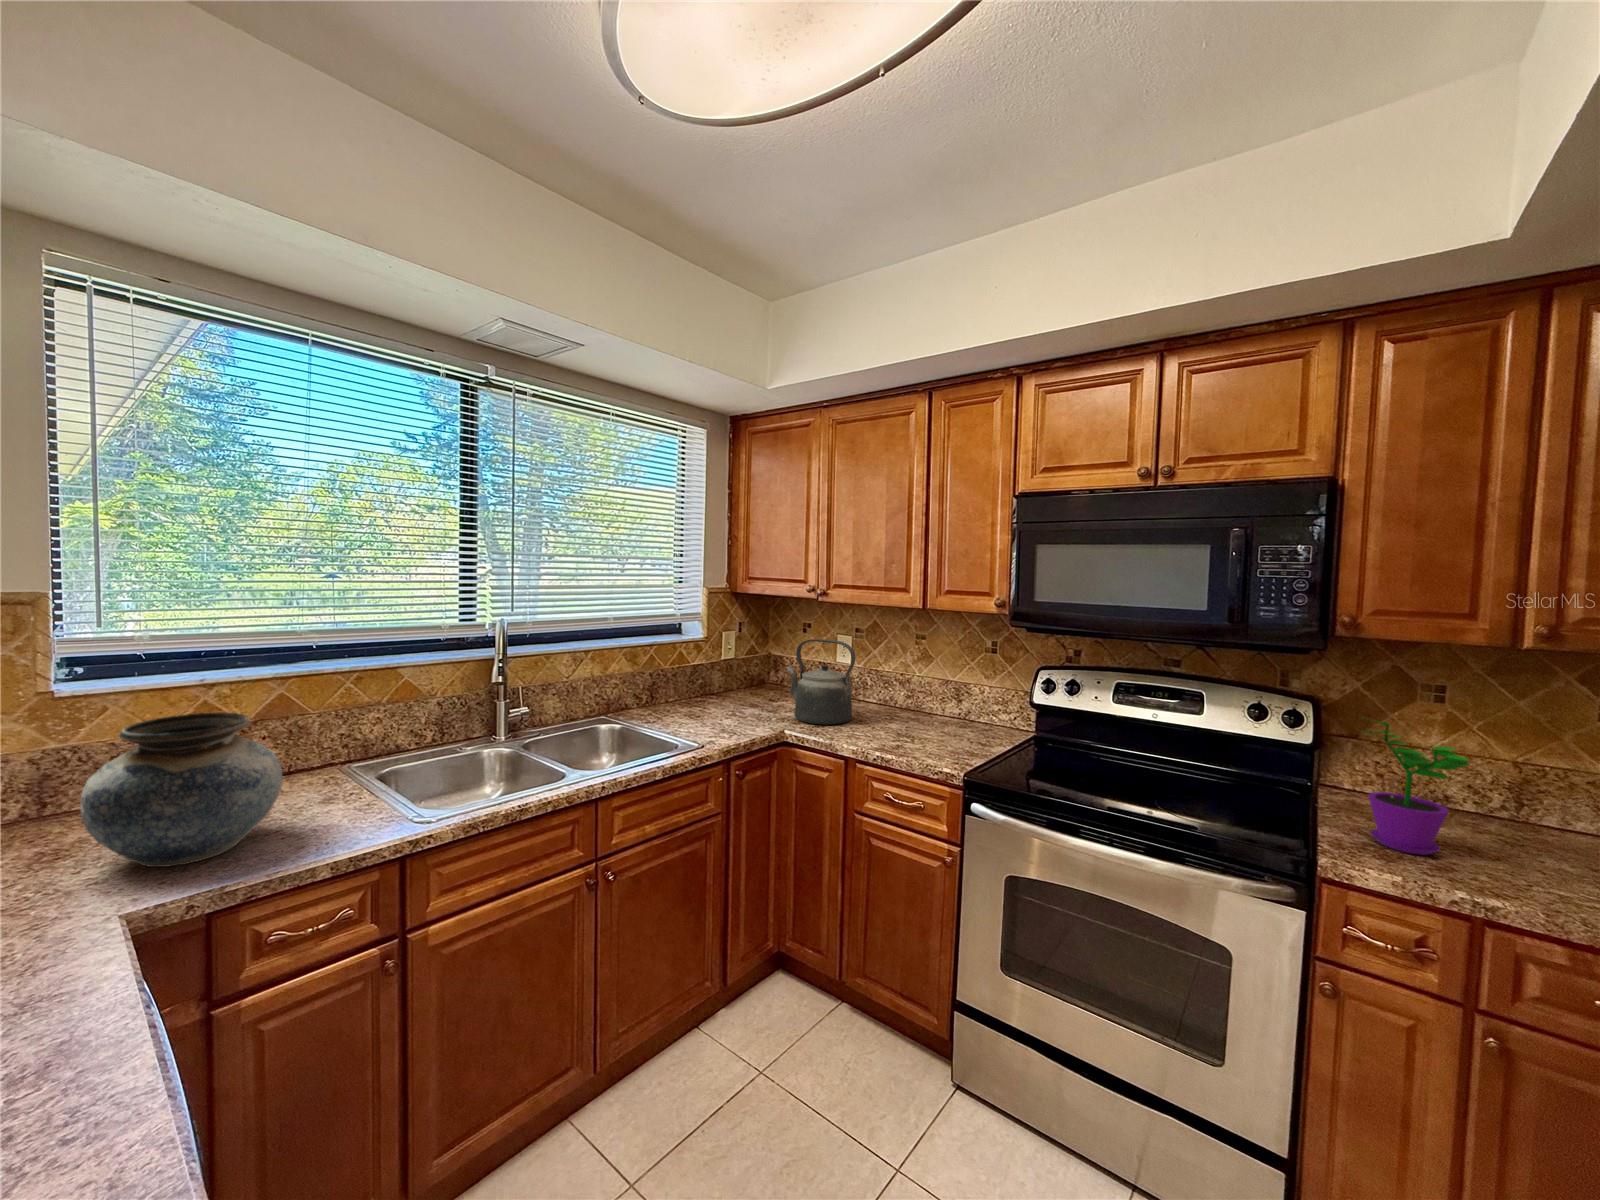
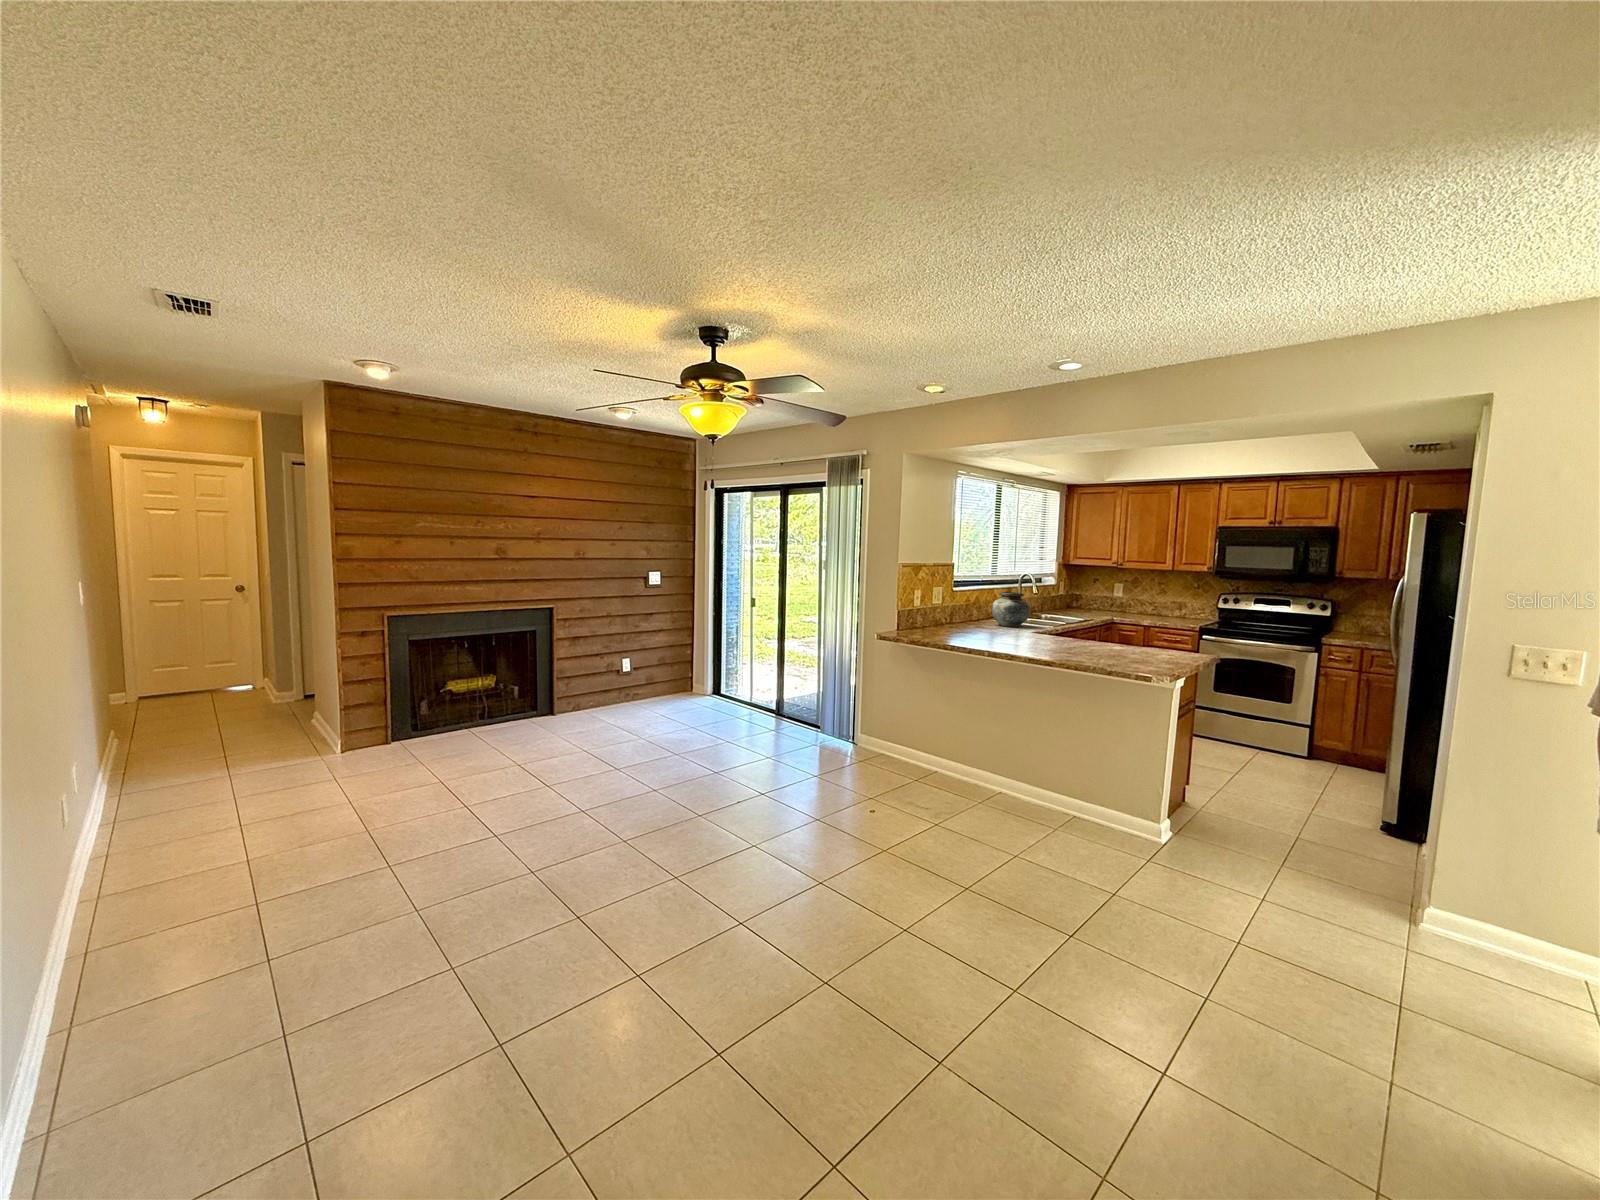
kettle: present [787,639,855,725] -> none [1104,583,1139,617]
flower pot: present [1368,722,1468,855] -> none [1339,599,1370,641]

